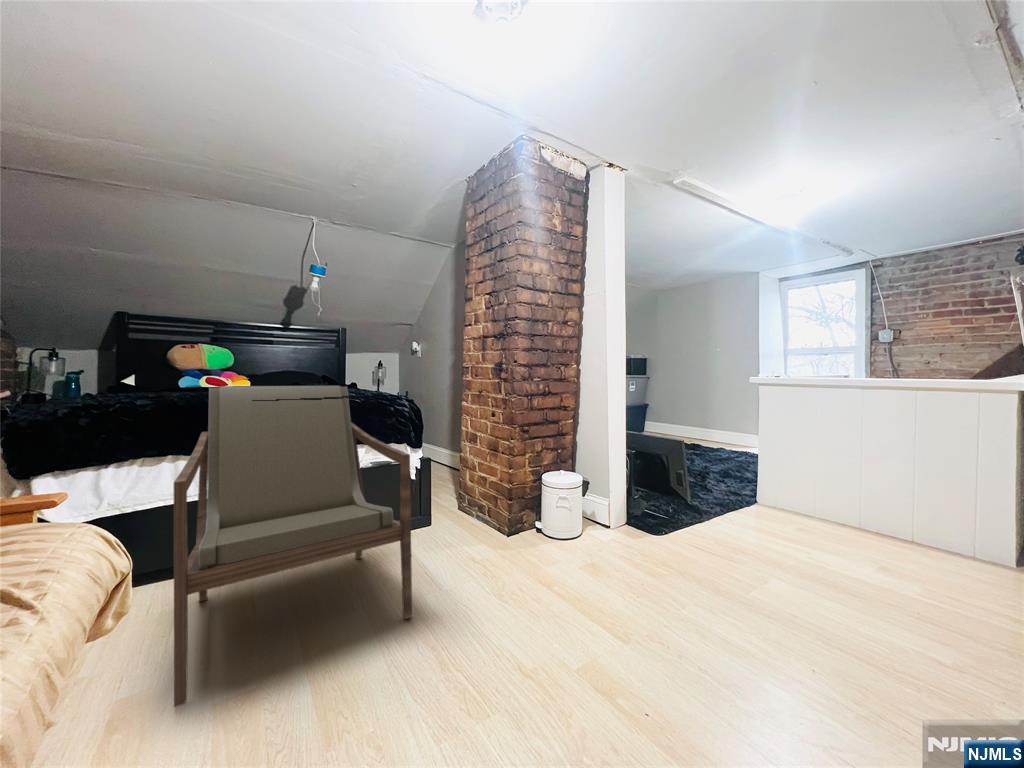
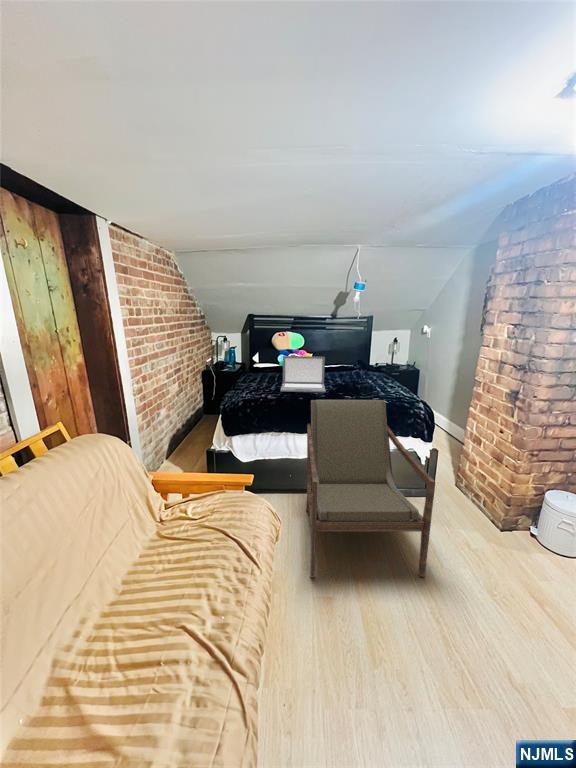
laptop: none [150,343,253,395] -> present [280,356,326,392]

